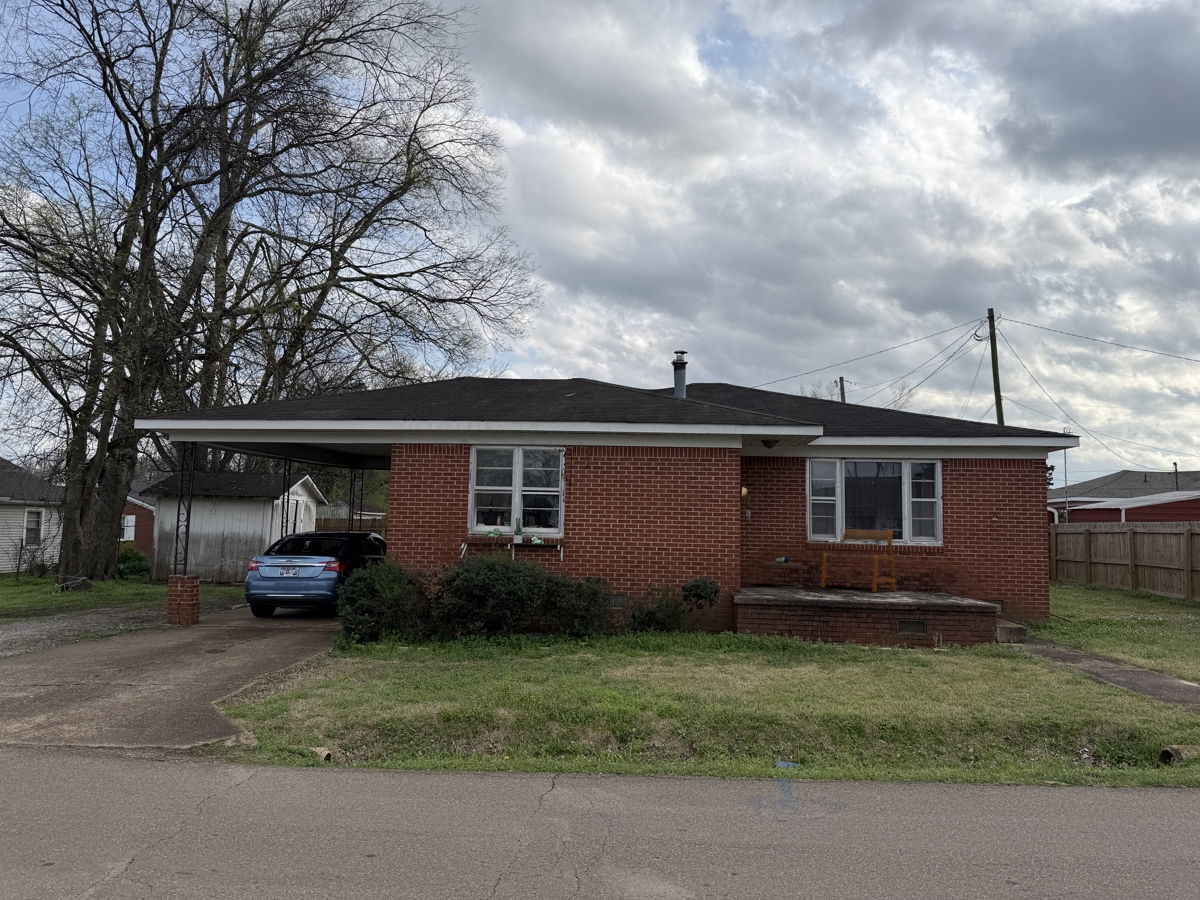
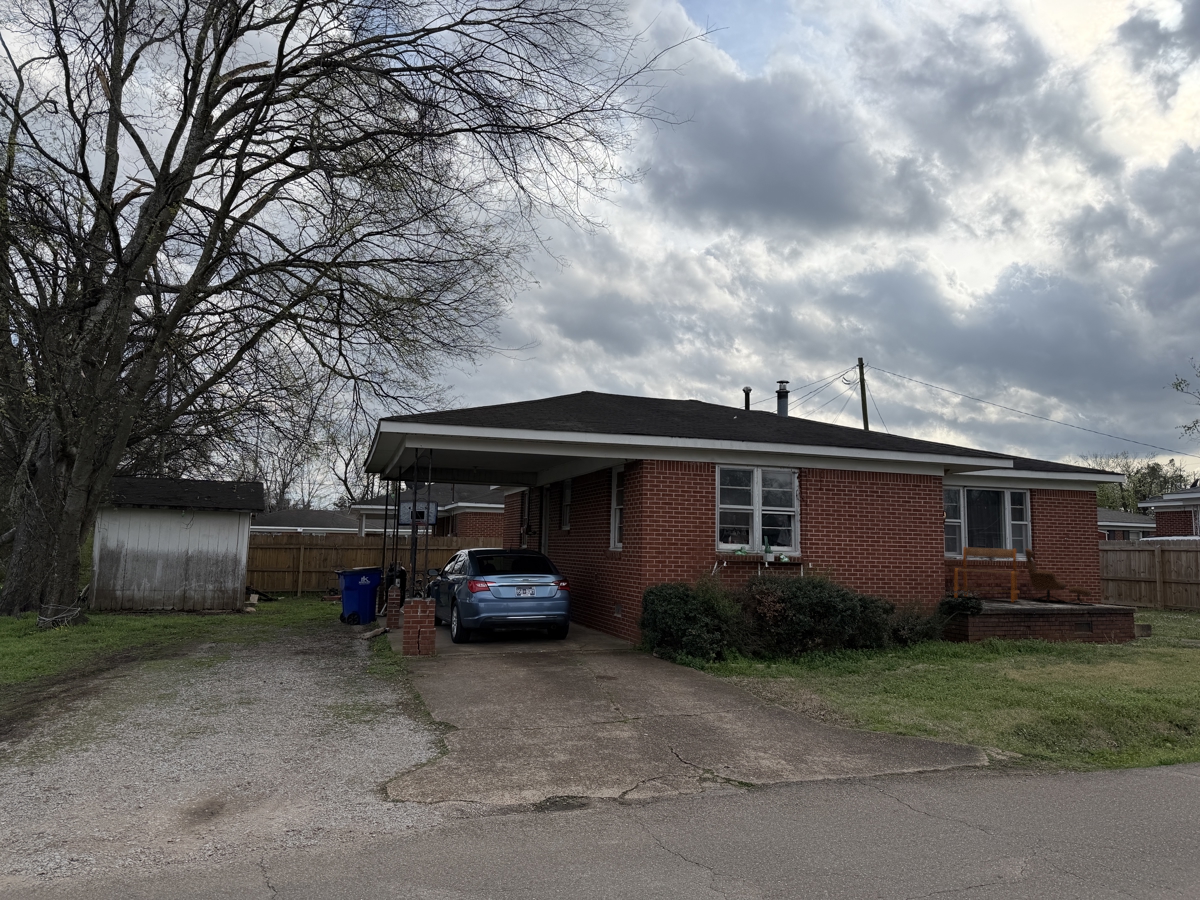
lounge chair: none [912,529,991,596] -> present [1025,548,1091,604]
side table: present [764,555,802,587] -> none [909,570,944,598]

